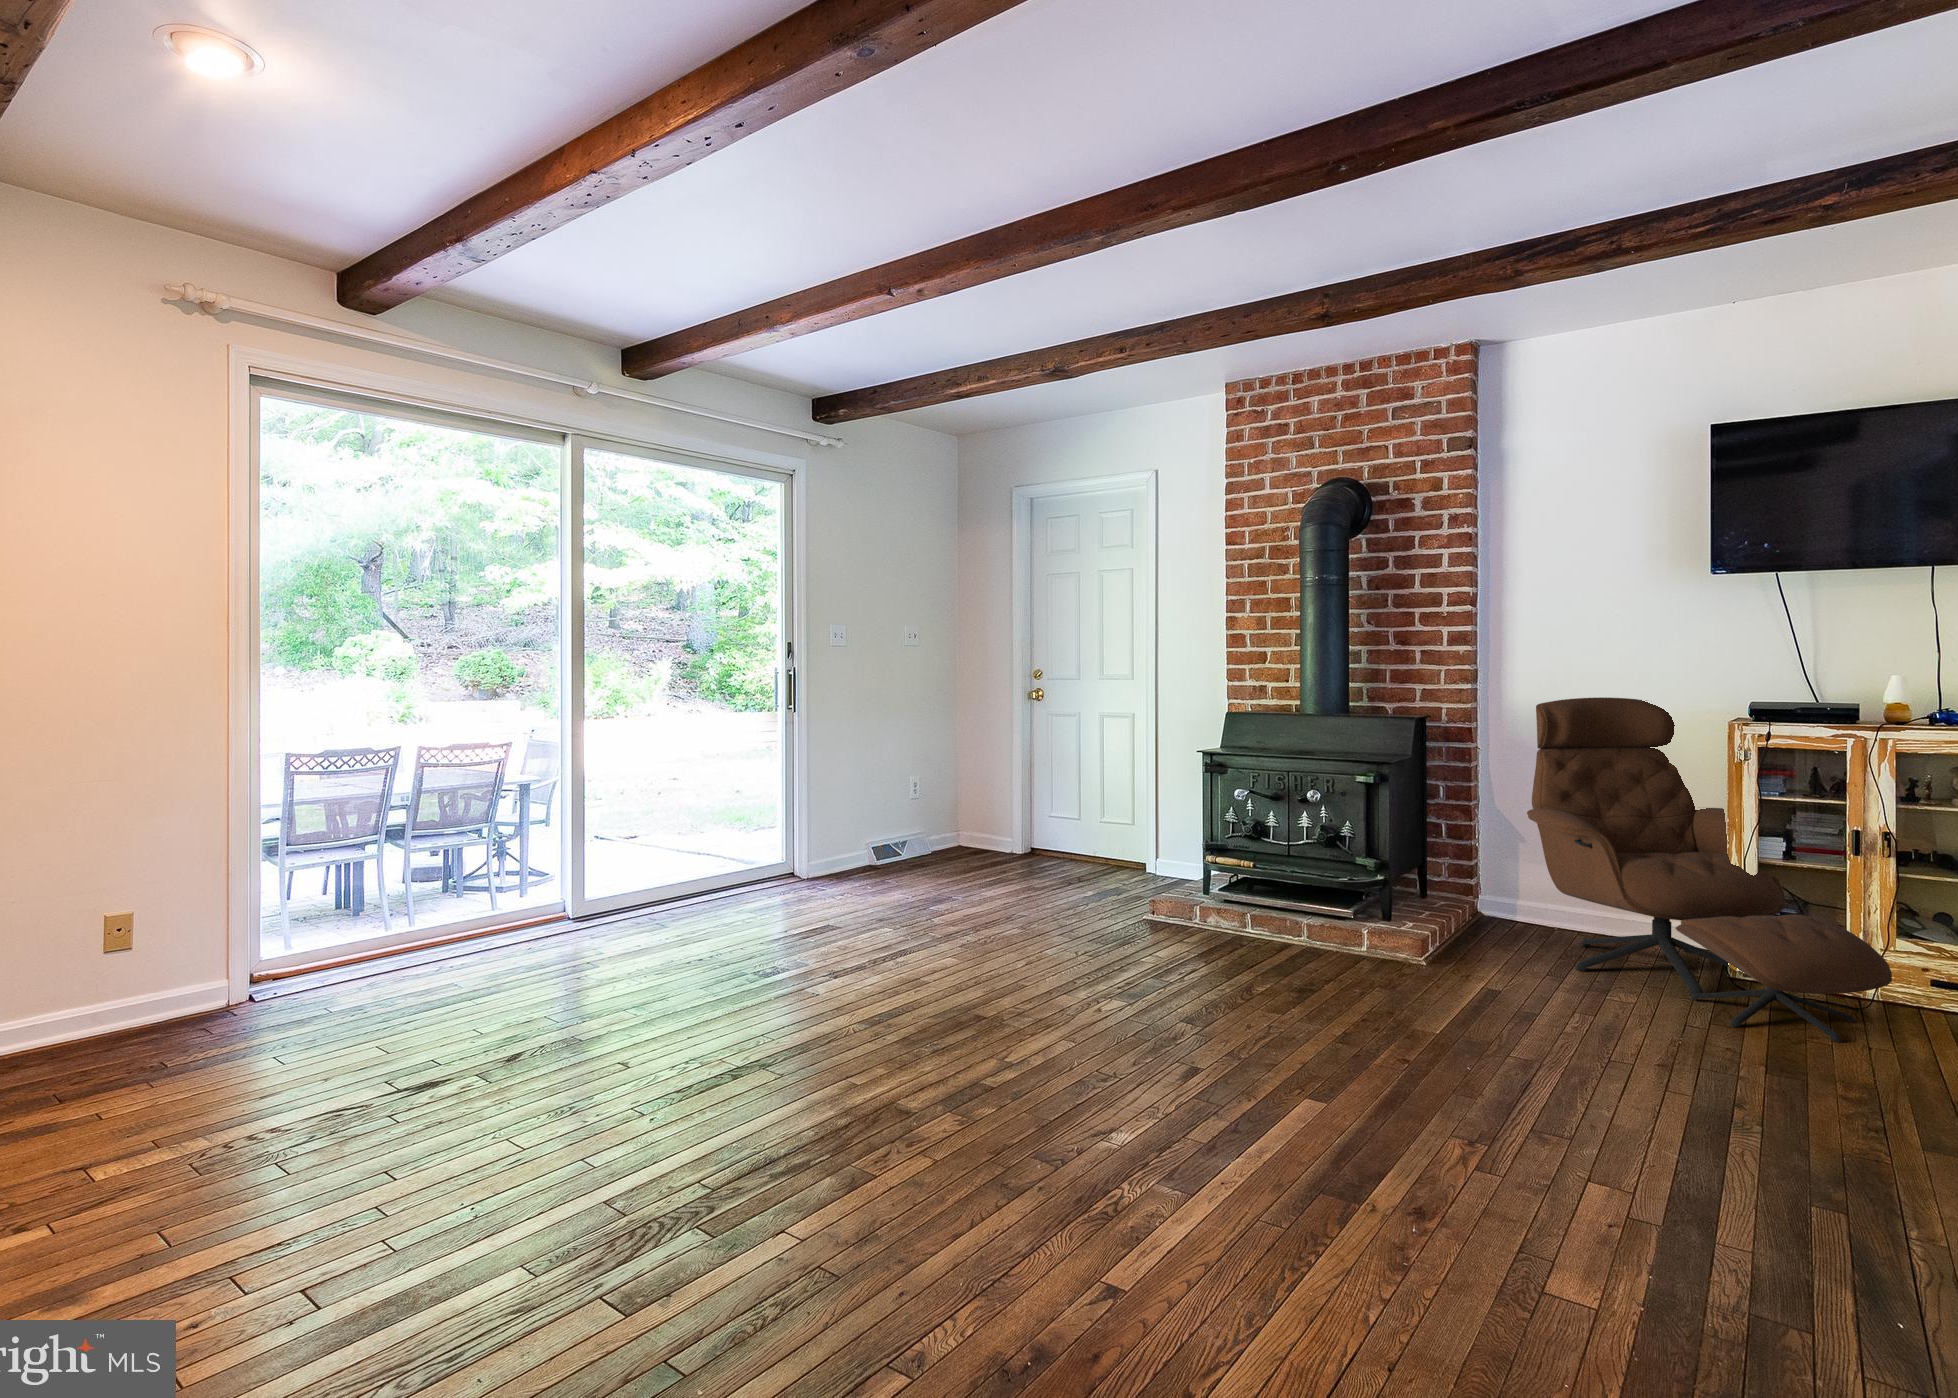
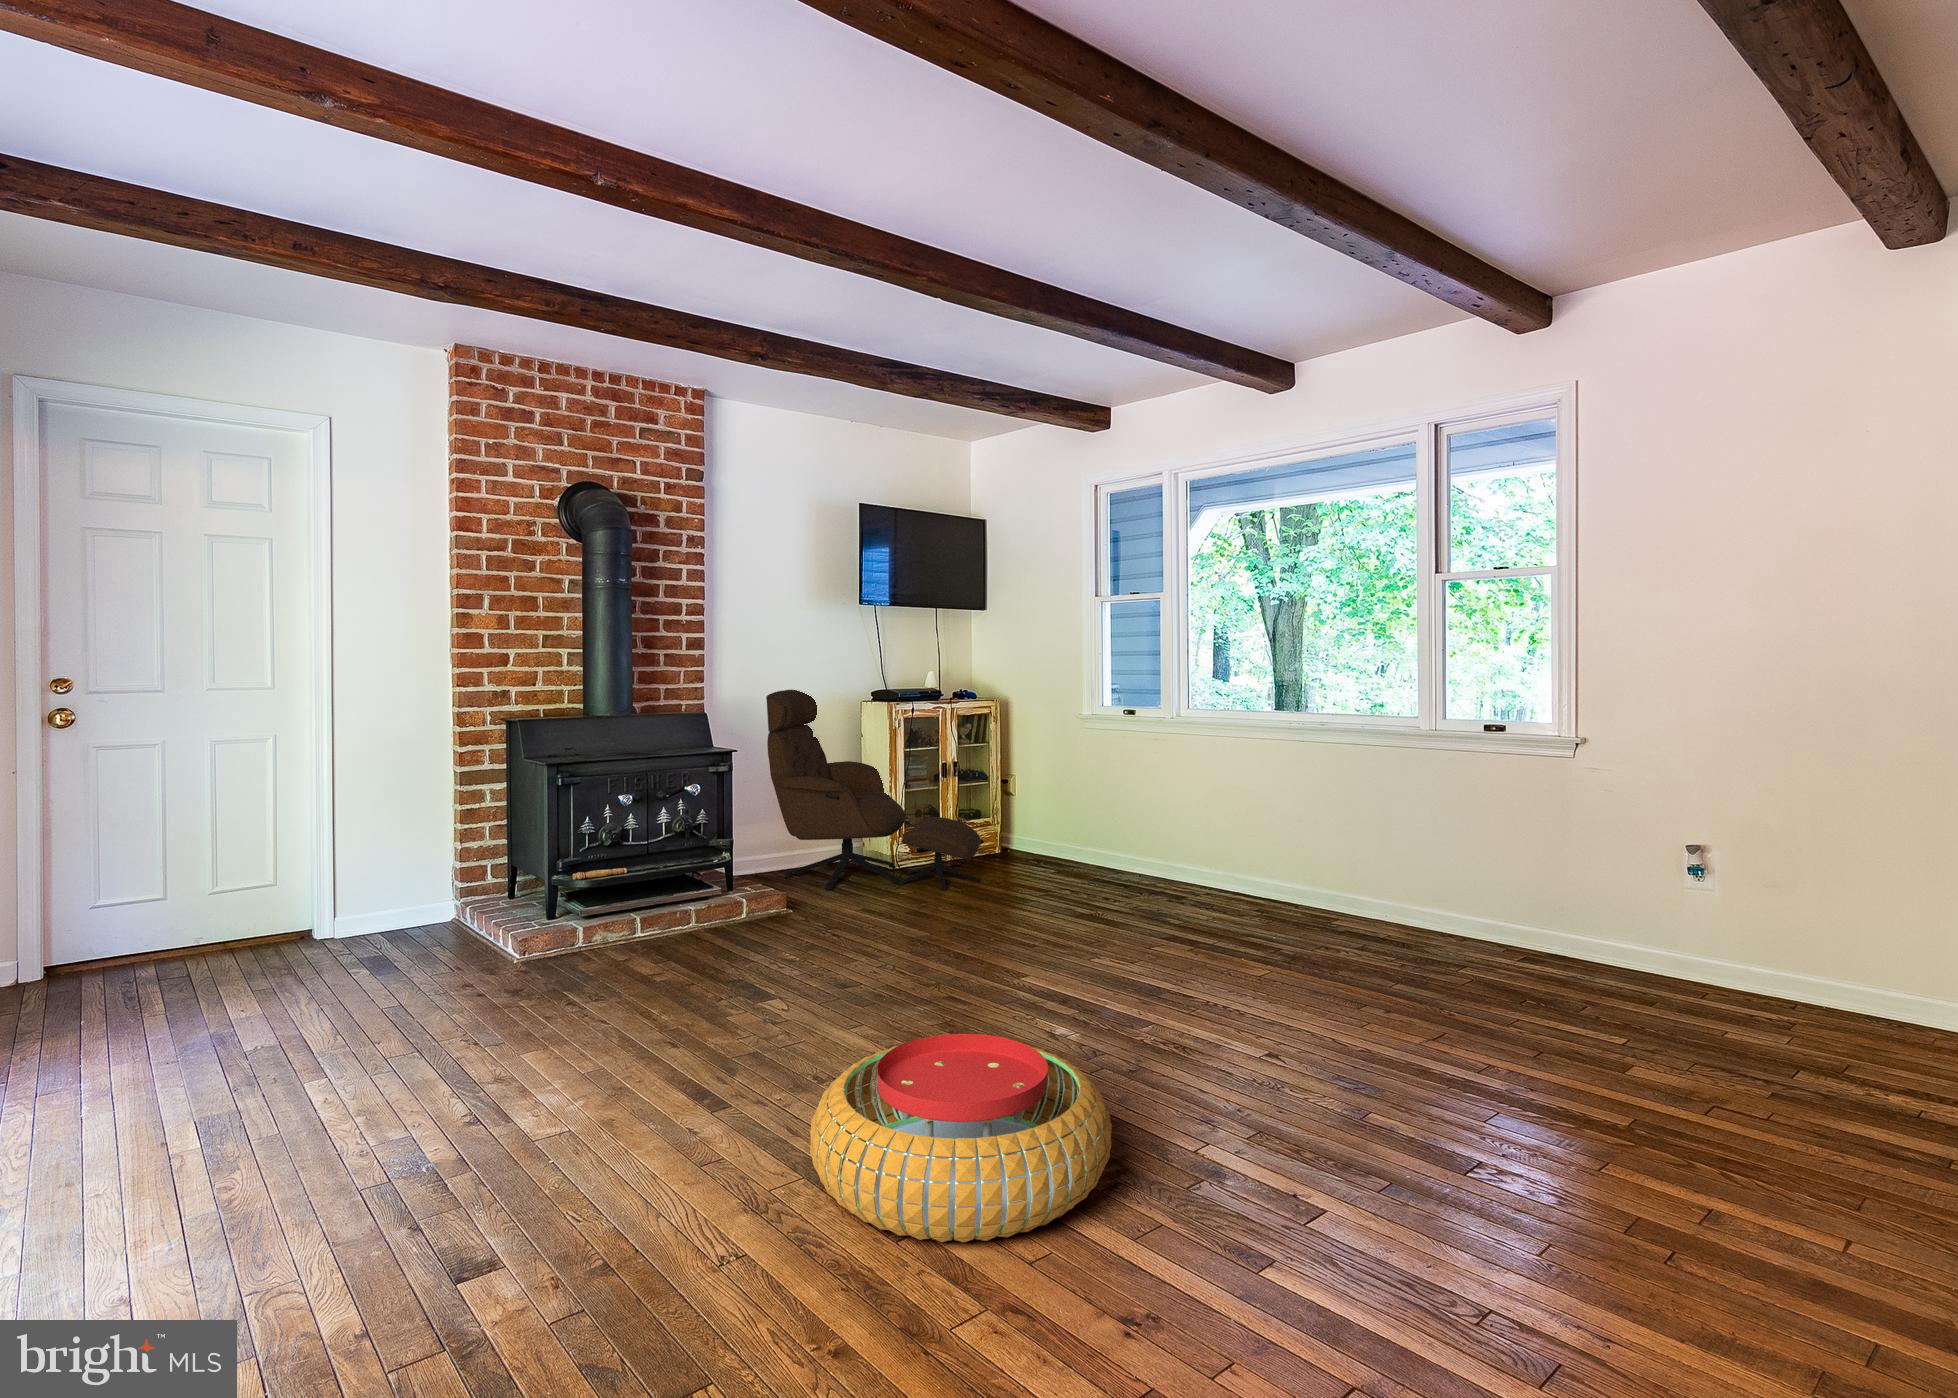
pouf: none [672,1005,974,1207] -> present [810,1034,1112,1243]

